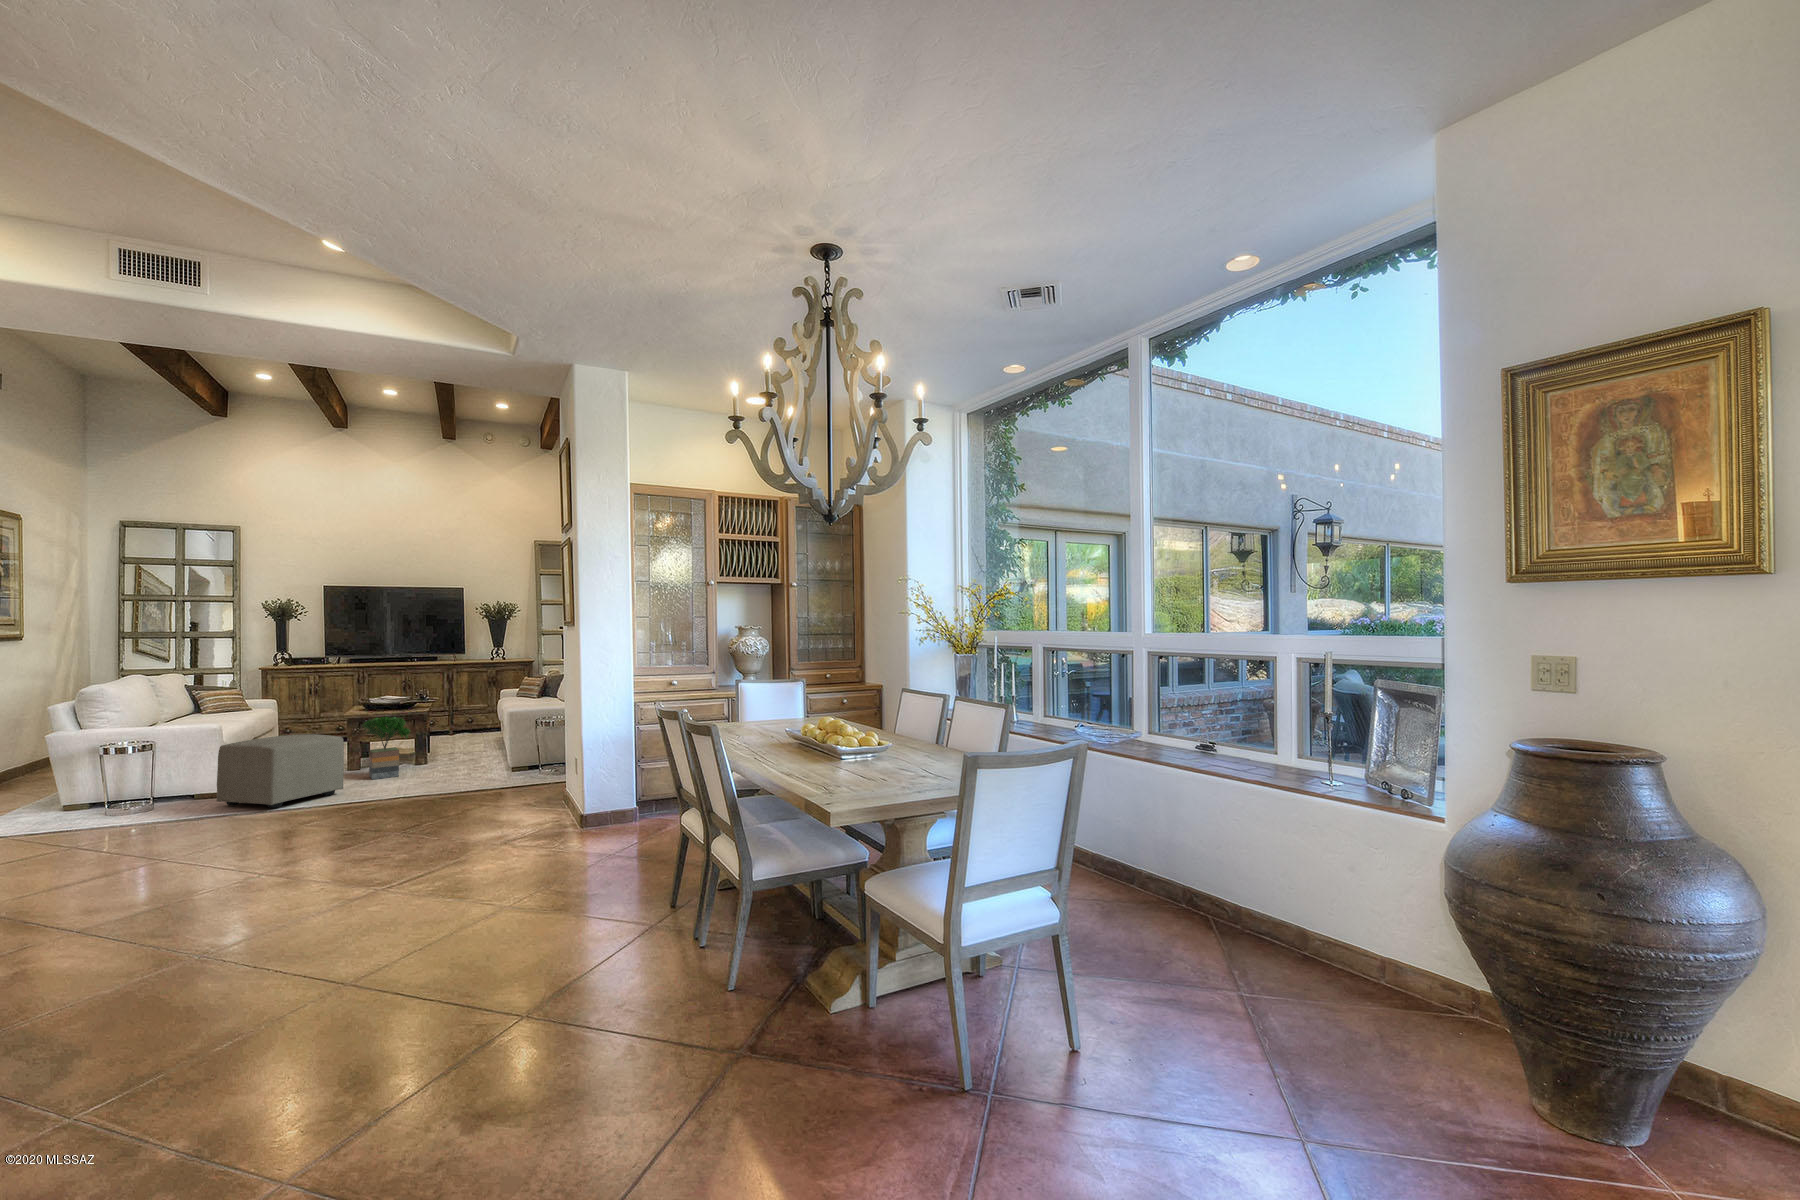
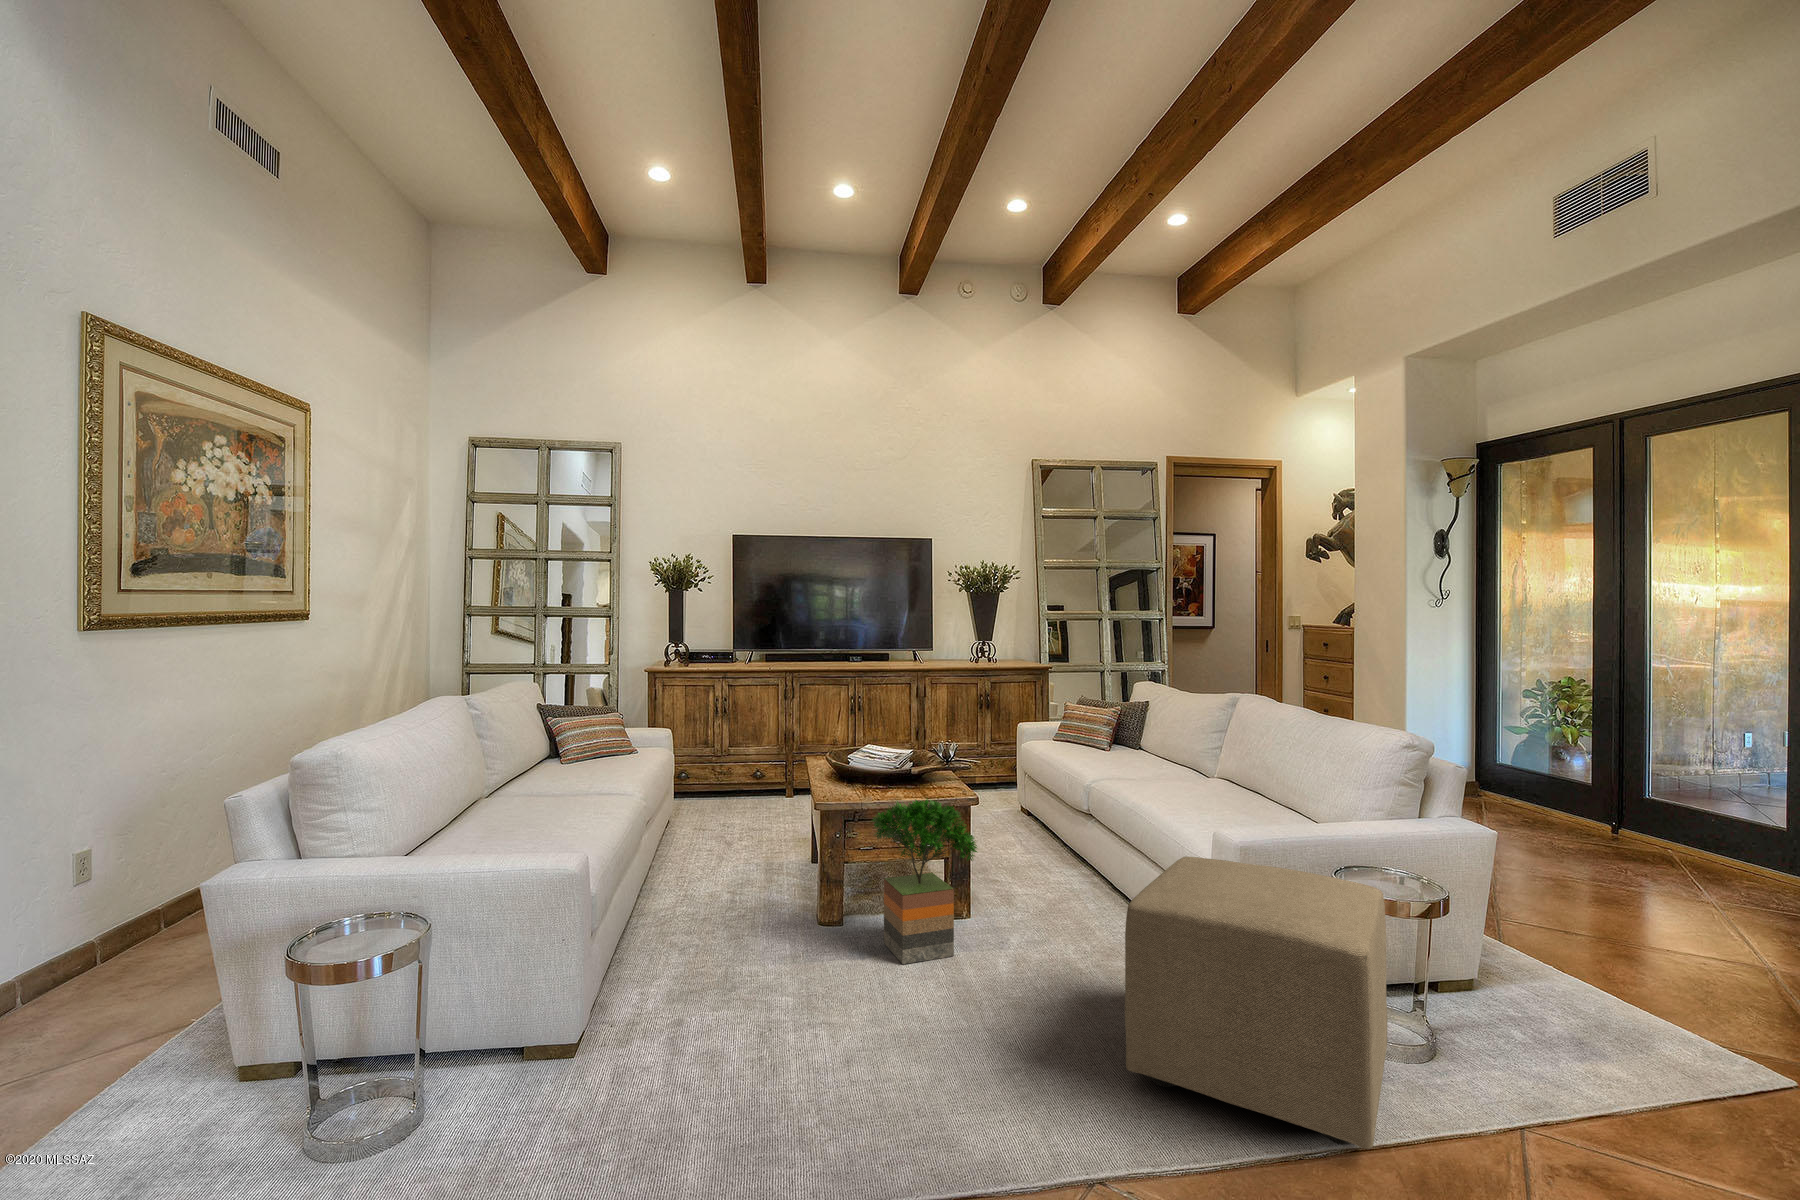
ottoman: present [217,734,344,808] -> present [1125,857,1388,1149]

